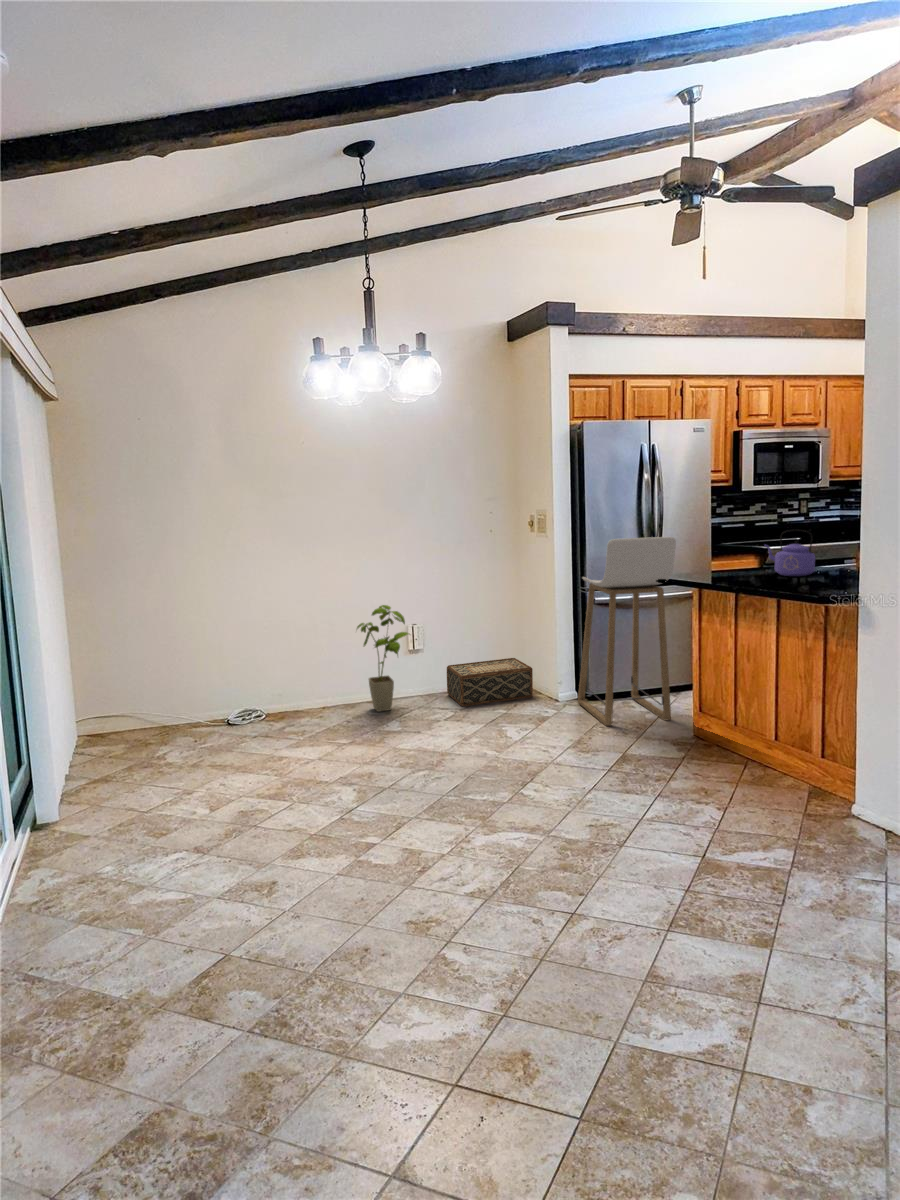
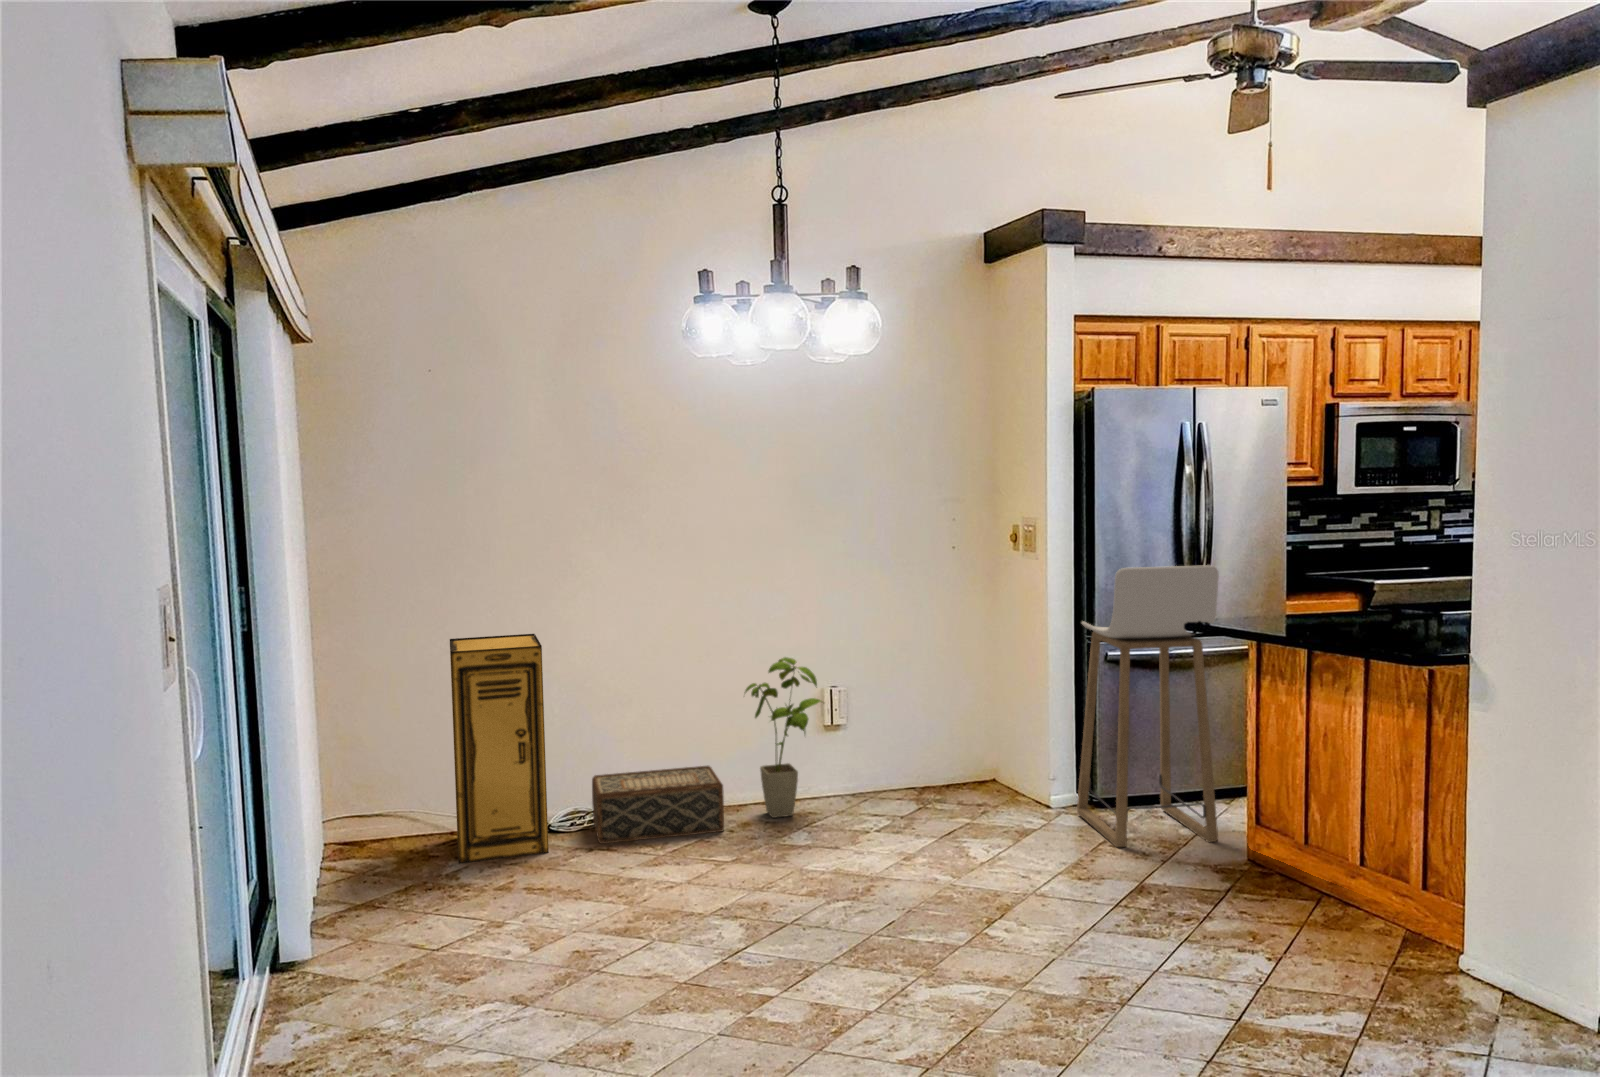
kettle: present [765,529,815,576] -> none [1341,561,1414,629]
storage cabinet: none [140,592,221,753] -> present [450,634,549,863]
woven basket: present [447,658,533,706] -> present [592,766,724,844]

